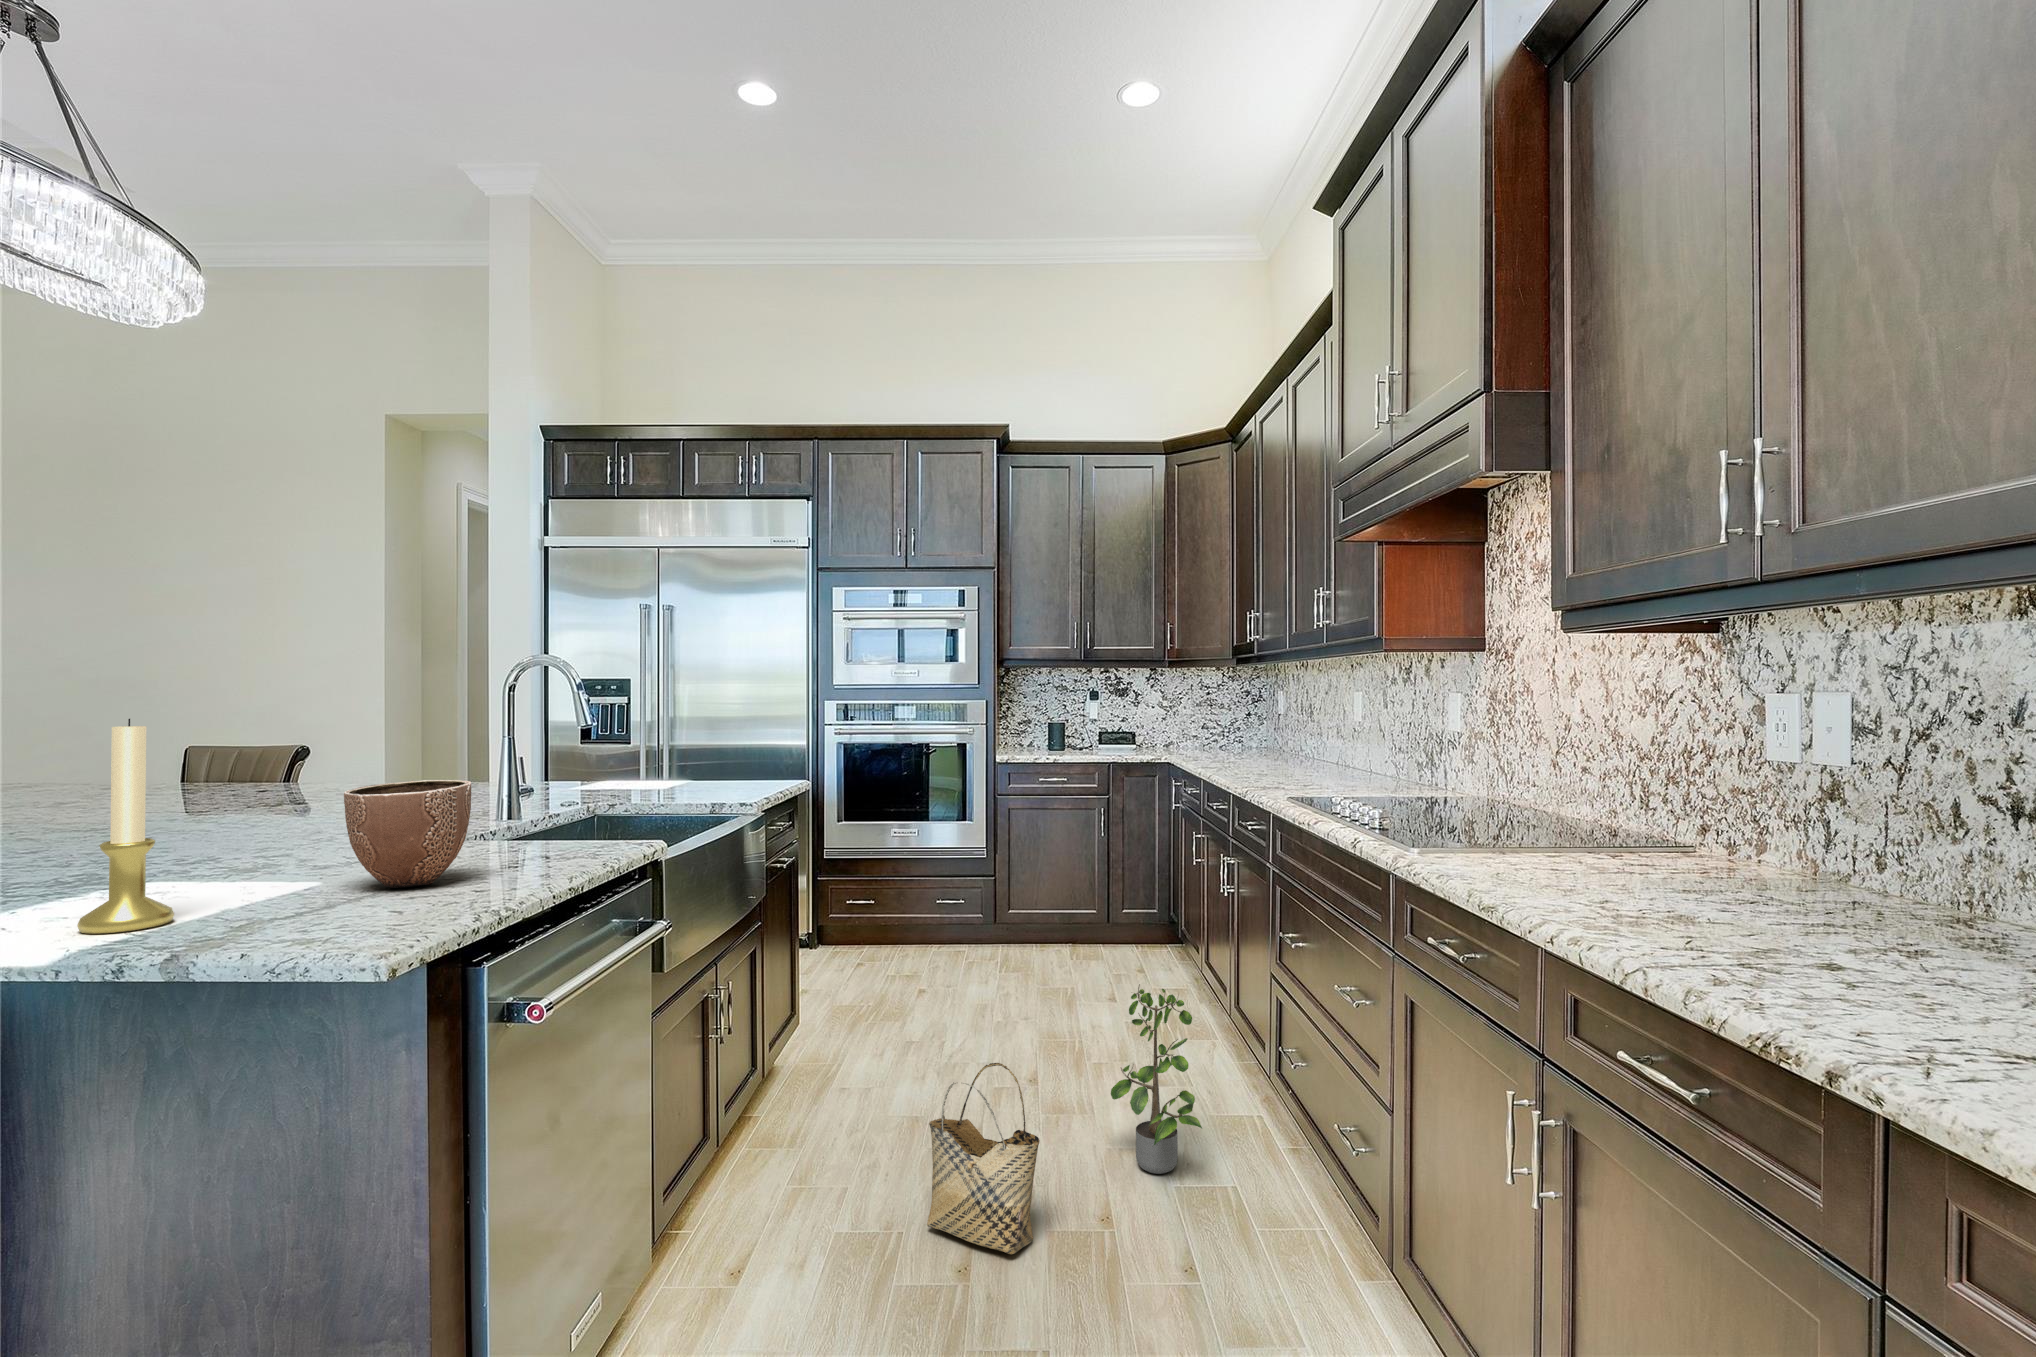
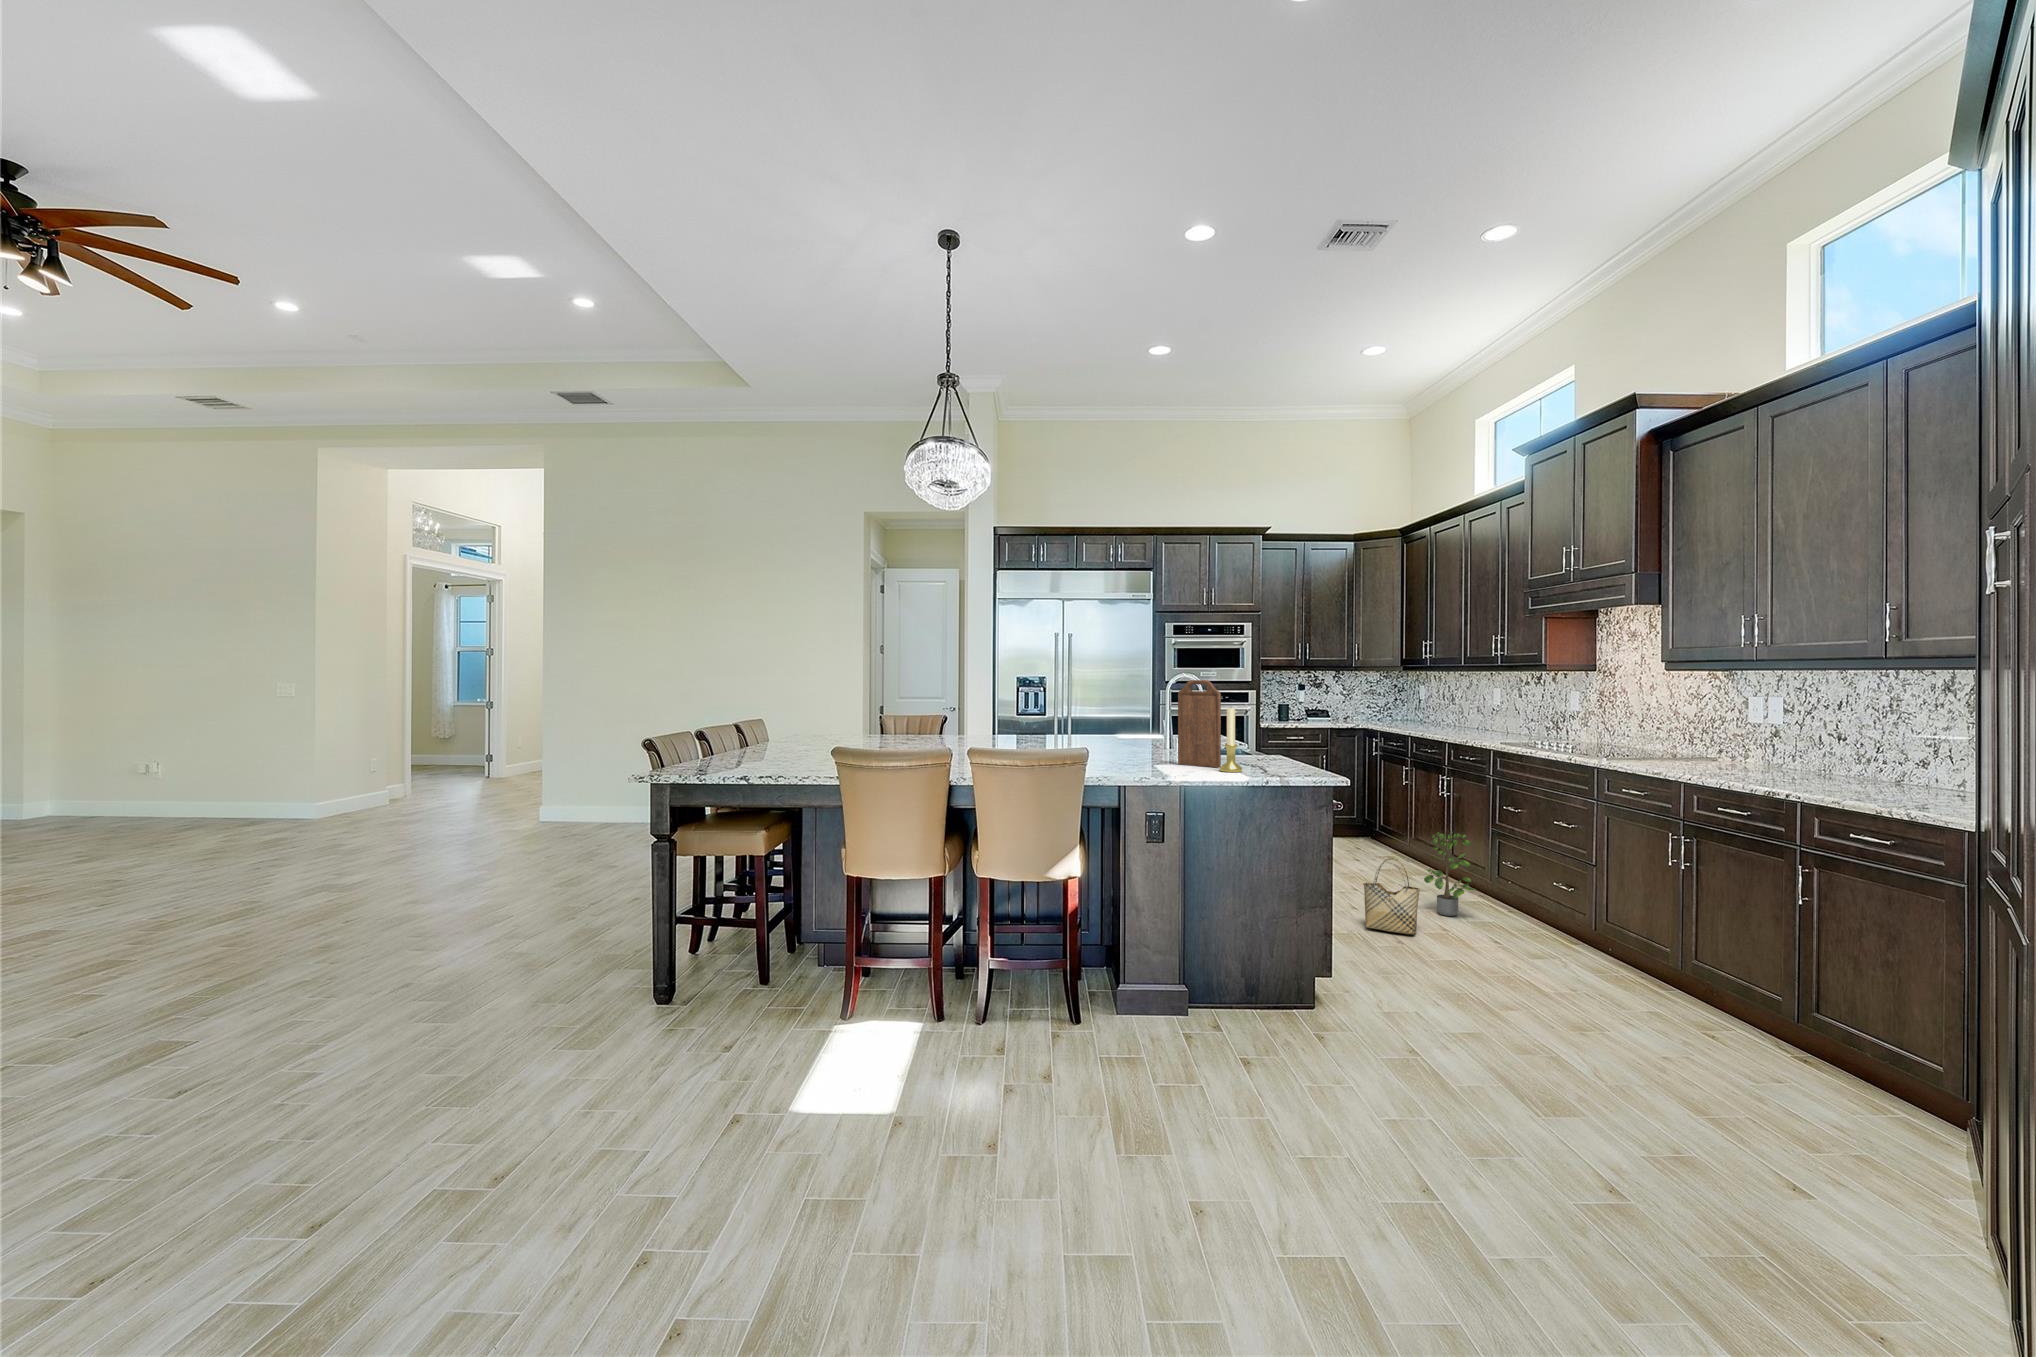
cutting board: none [193,646,218,903] -> present [1178,680,1221,768]
decorative bowl: present [344,780,471,888] -> none [1241,728,1281,765]

